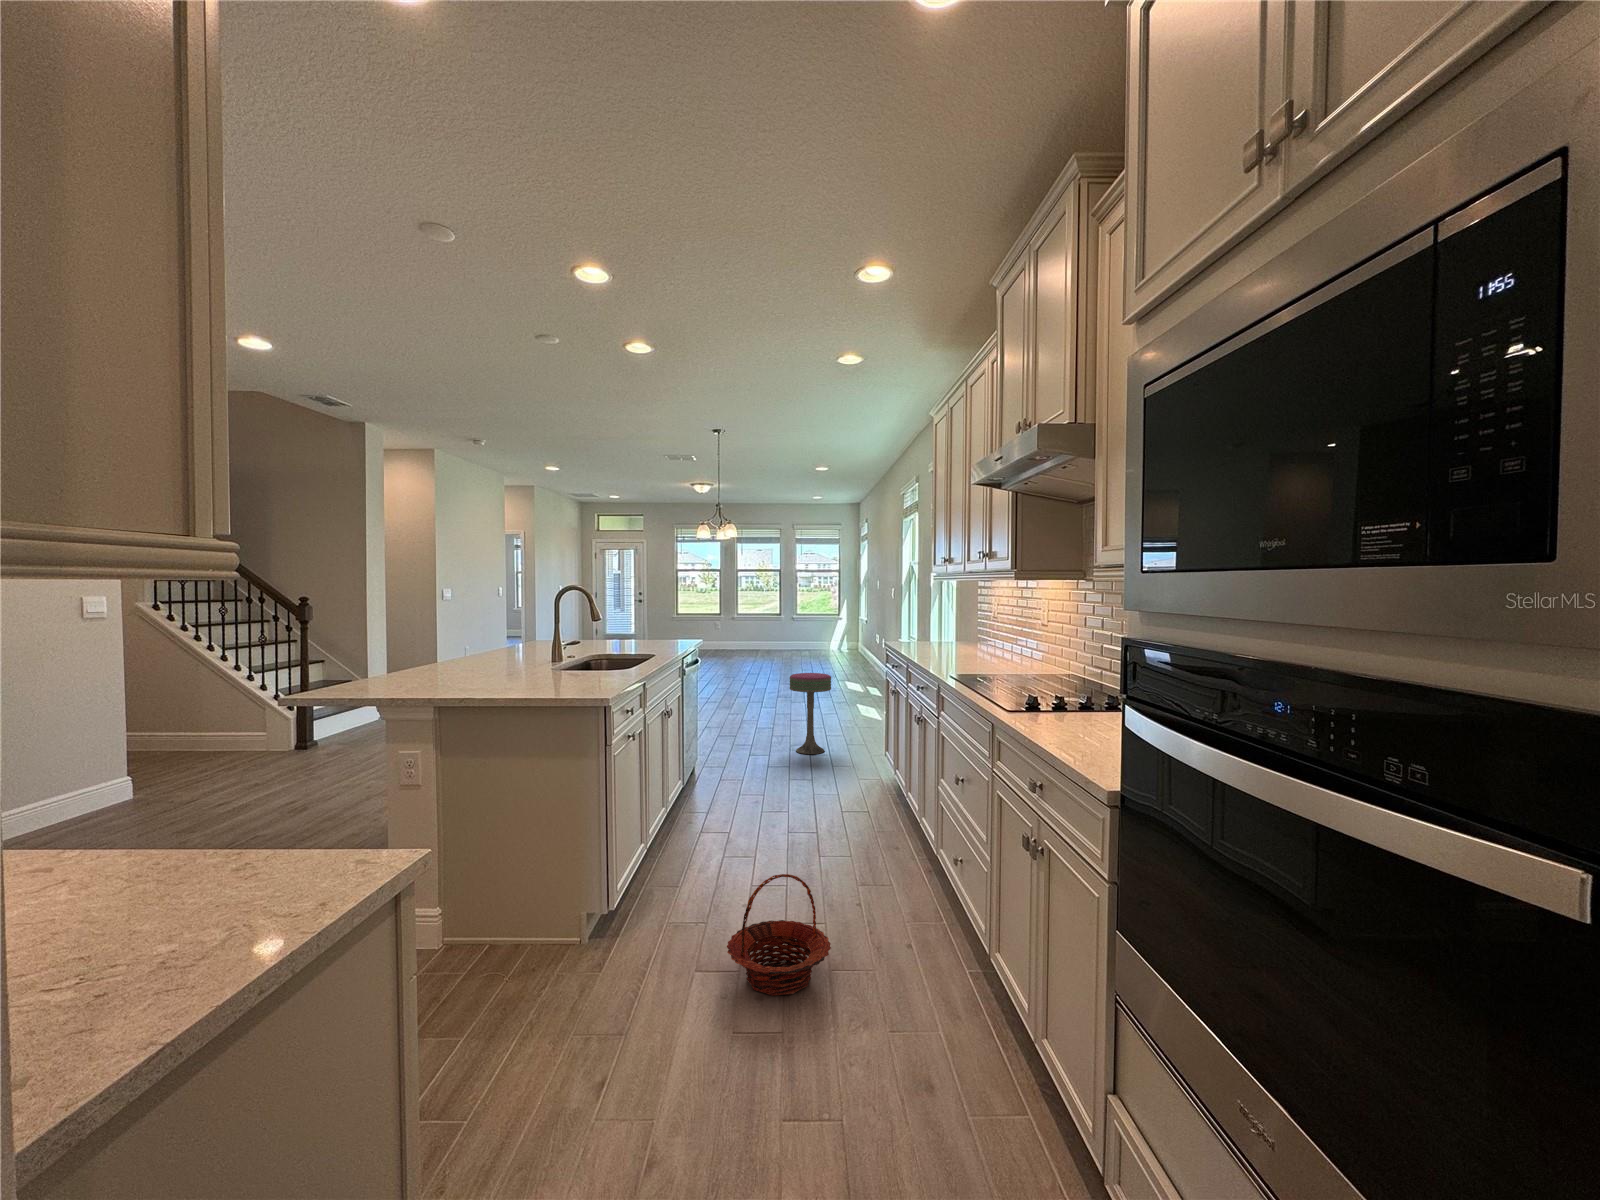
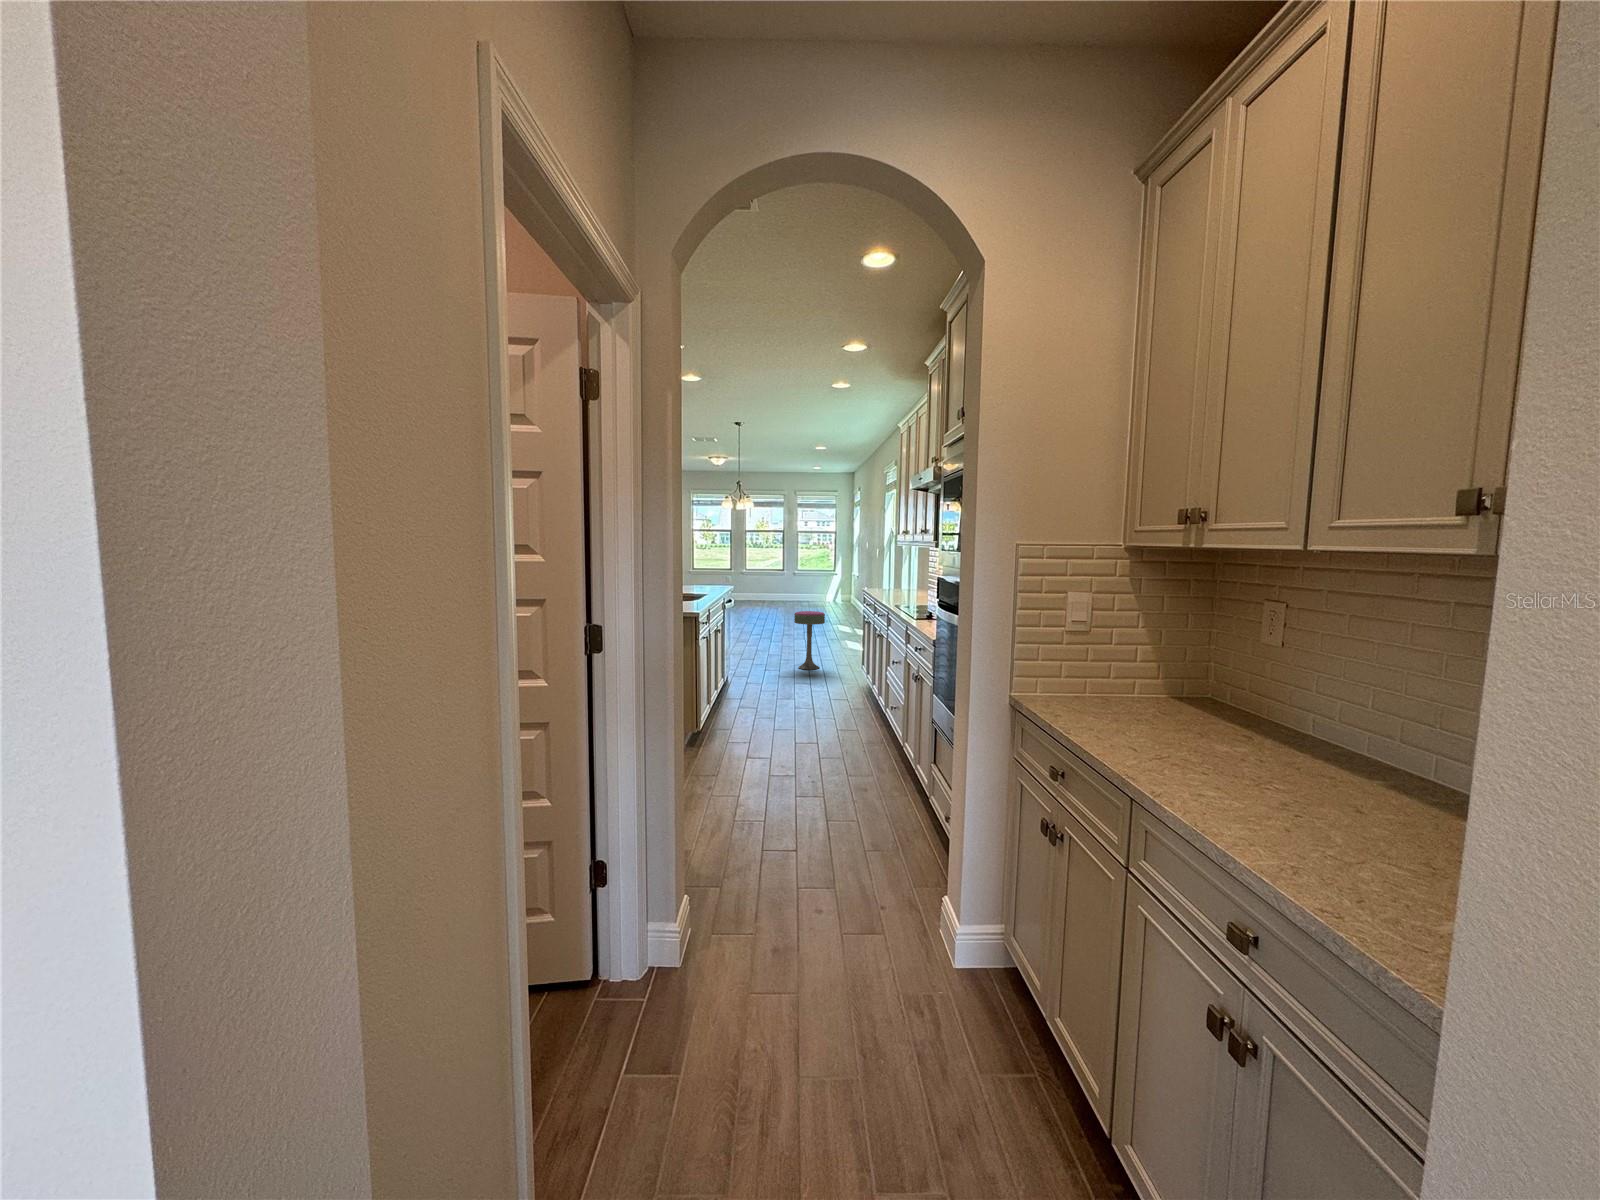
basket: present [727,874,831,996] -> none [763,707,820,767]

